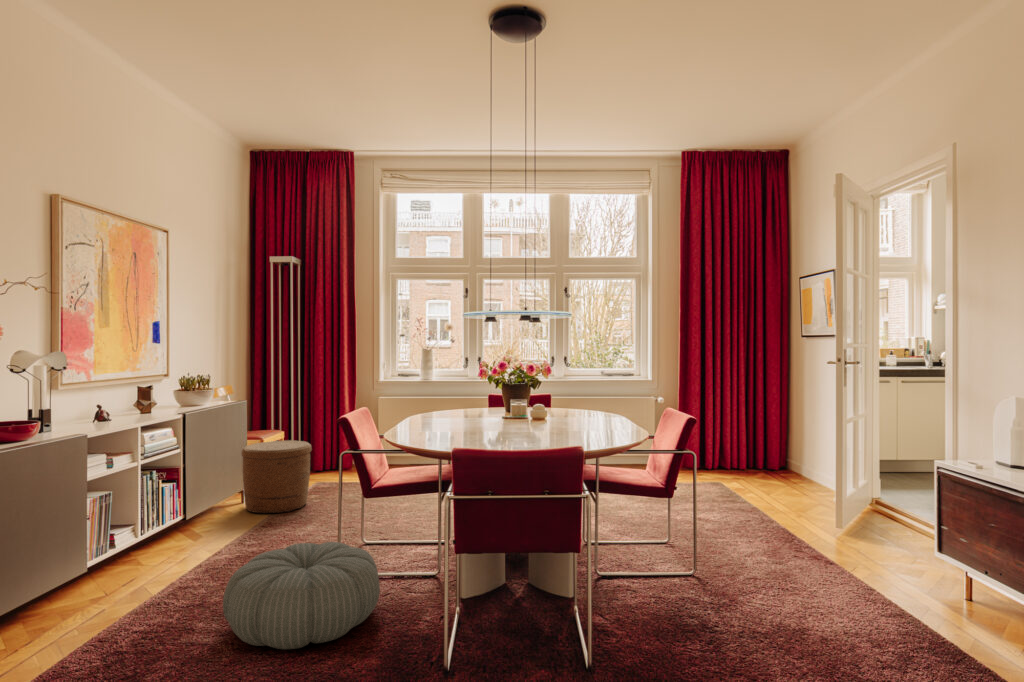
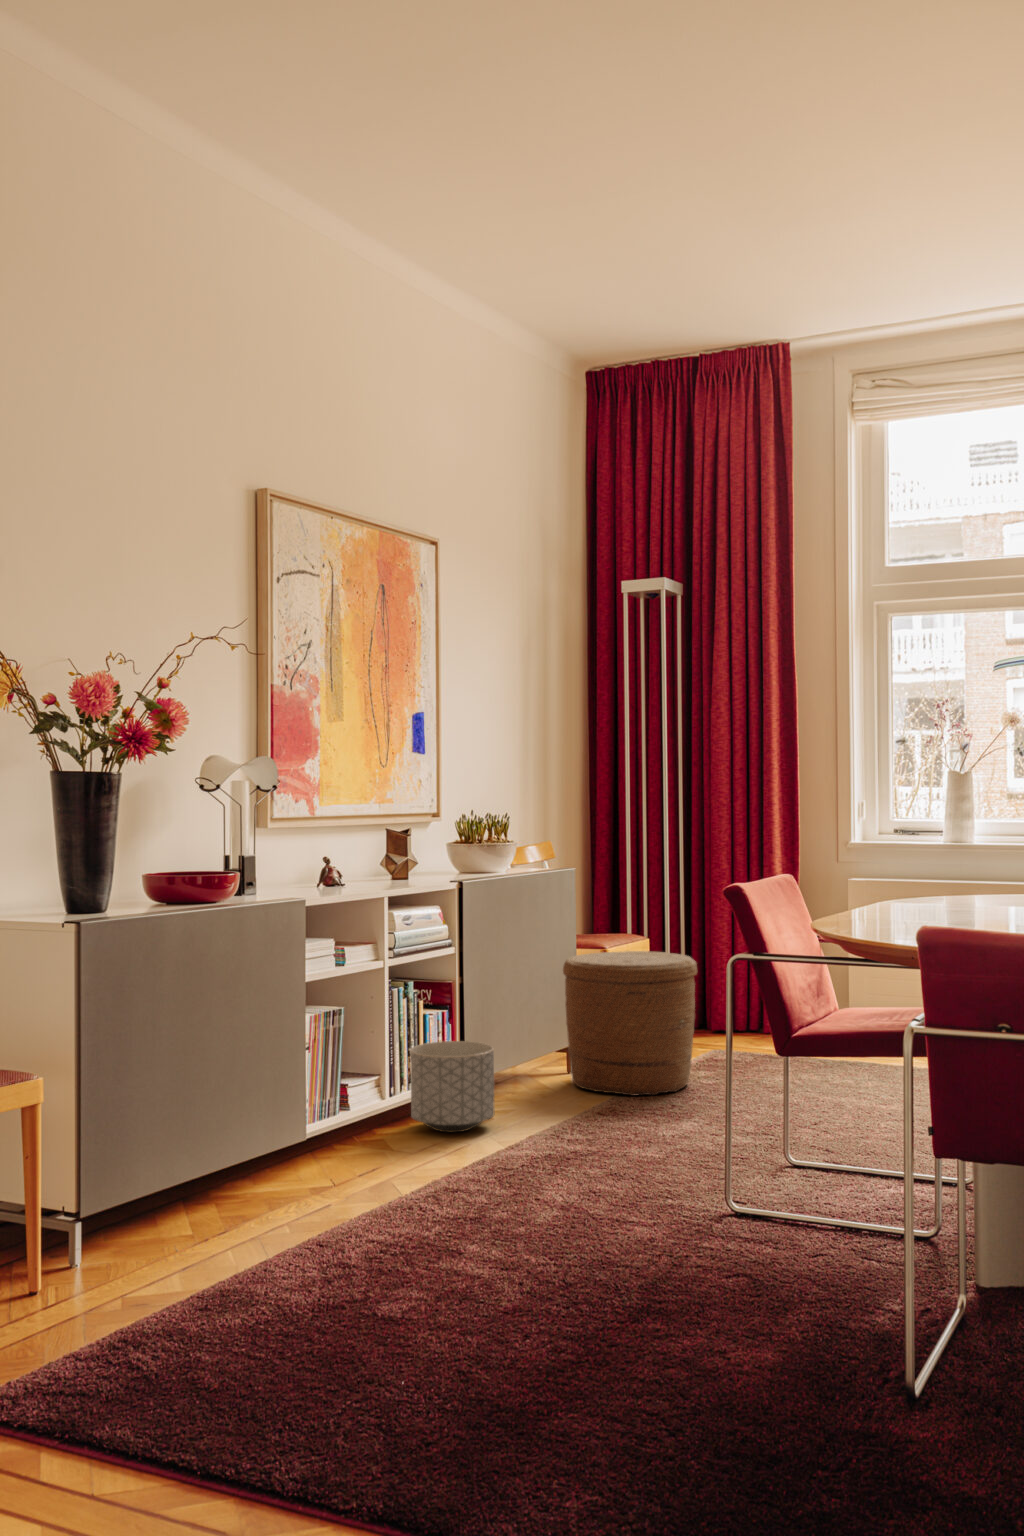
planter: none [154,499,205,550] -> present [411,1041,494,1133]
pouf: present [223,542,380,649] -> none [504,1127,795,1310]

